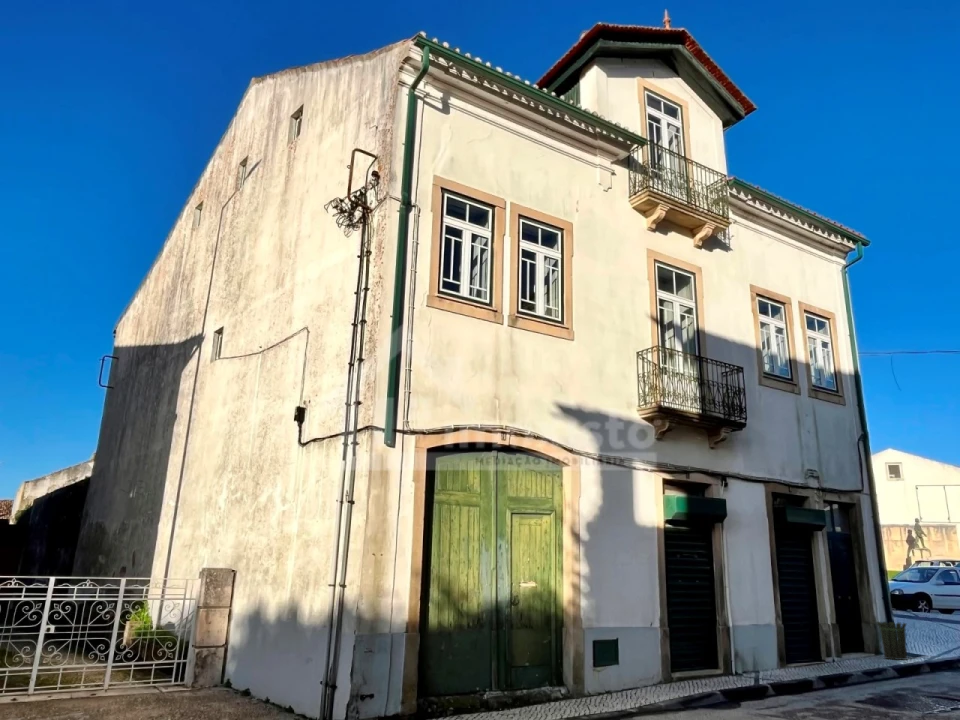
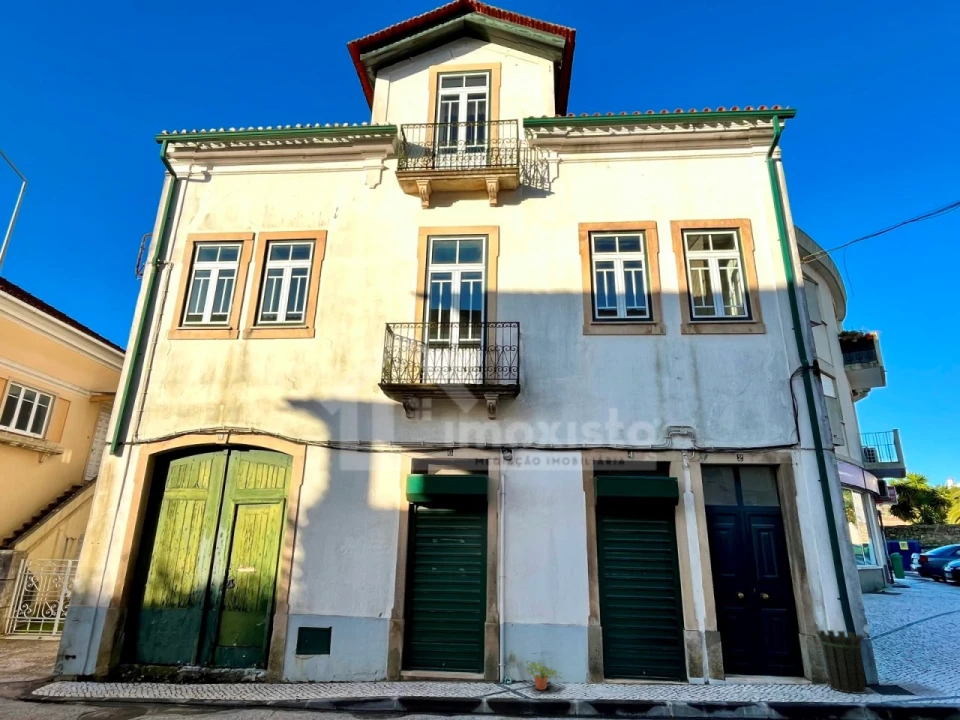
potted plant: none [752,655,788,676] -> present [526,661,561,690]

